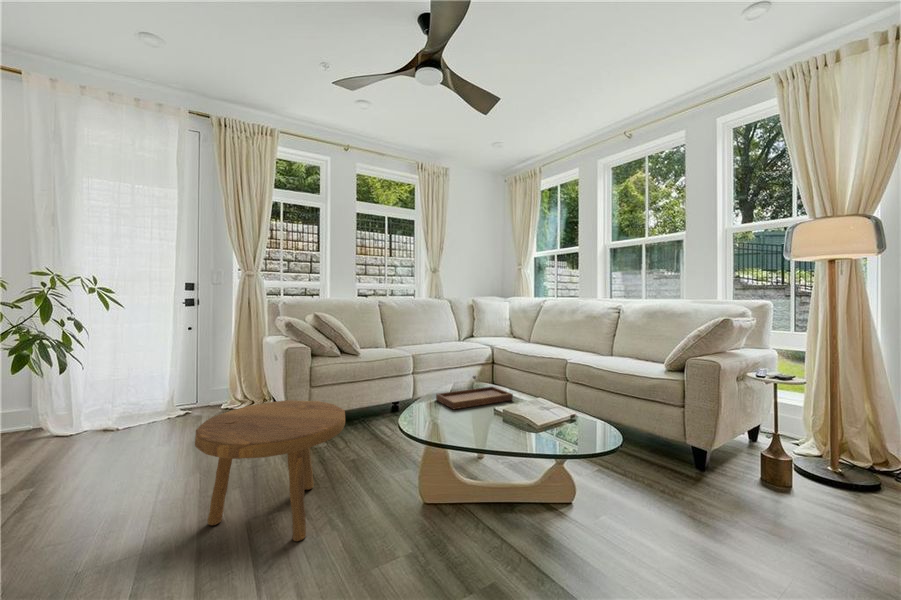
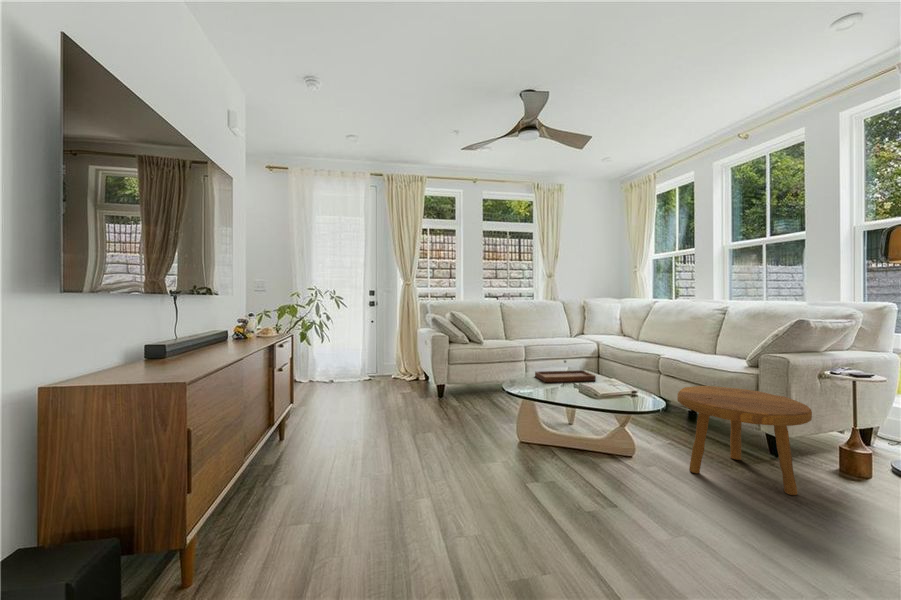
footstool: present [195,400,345,541] -> present [677,386,812,495]

